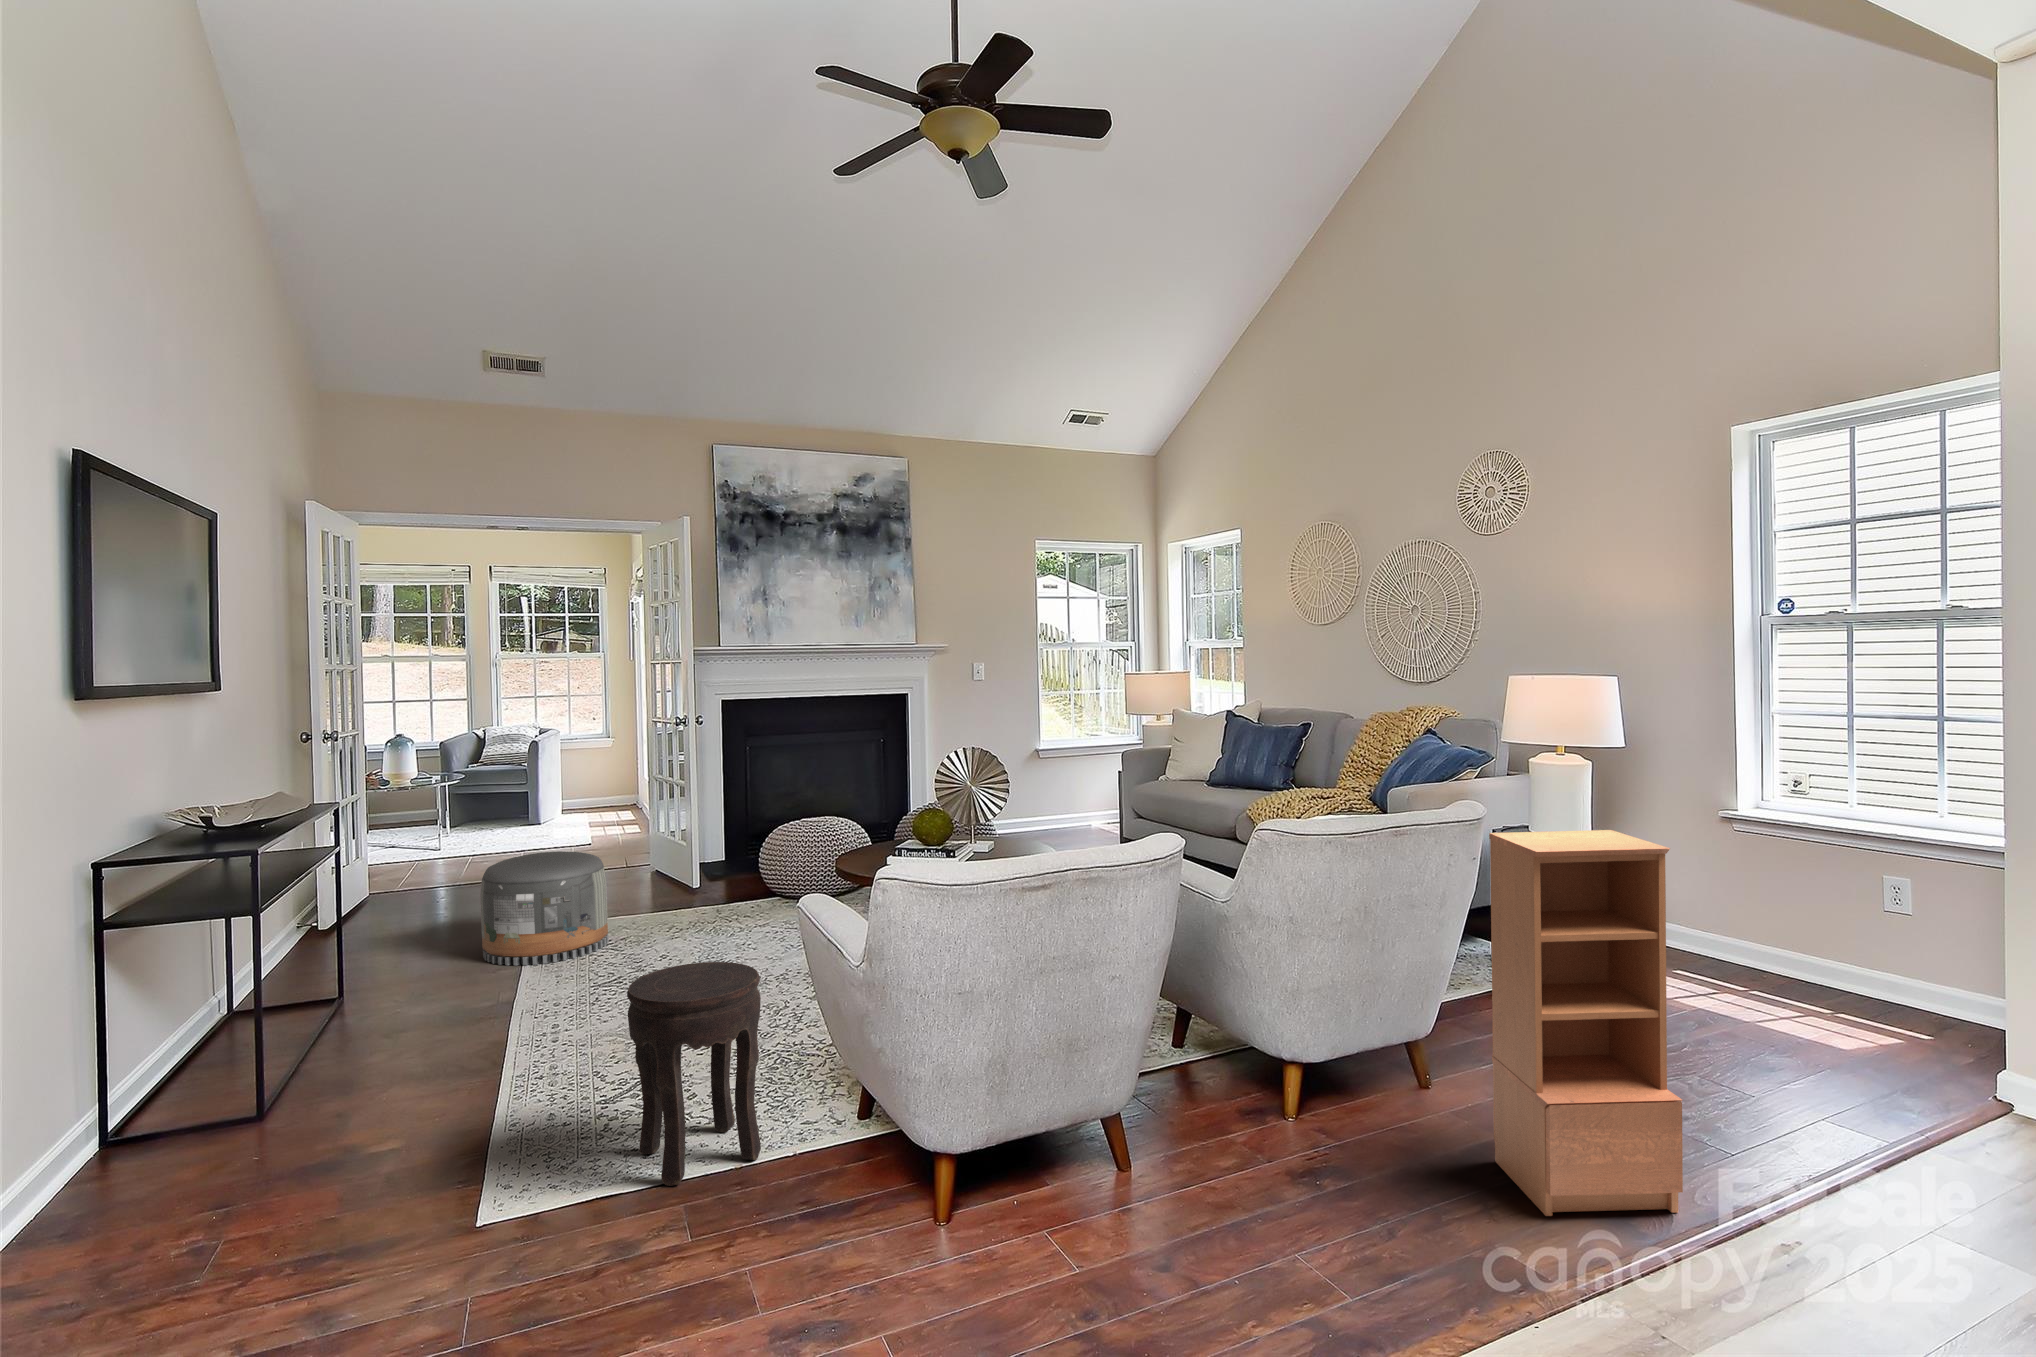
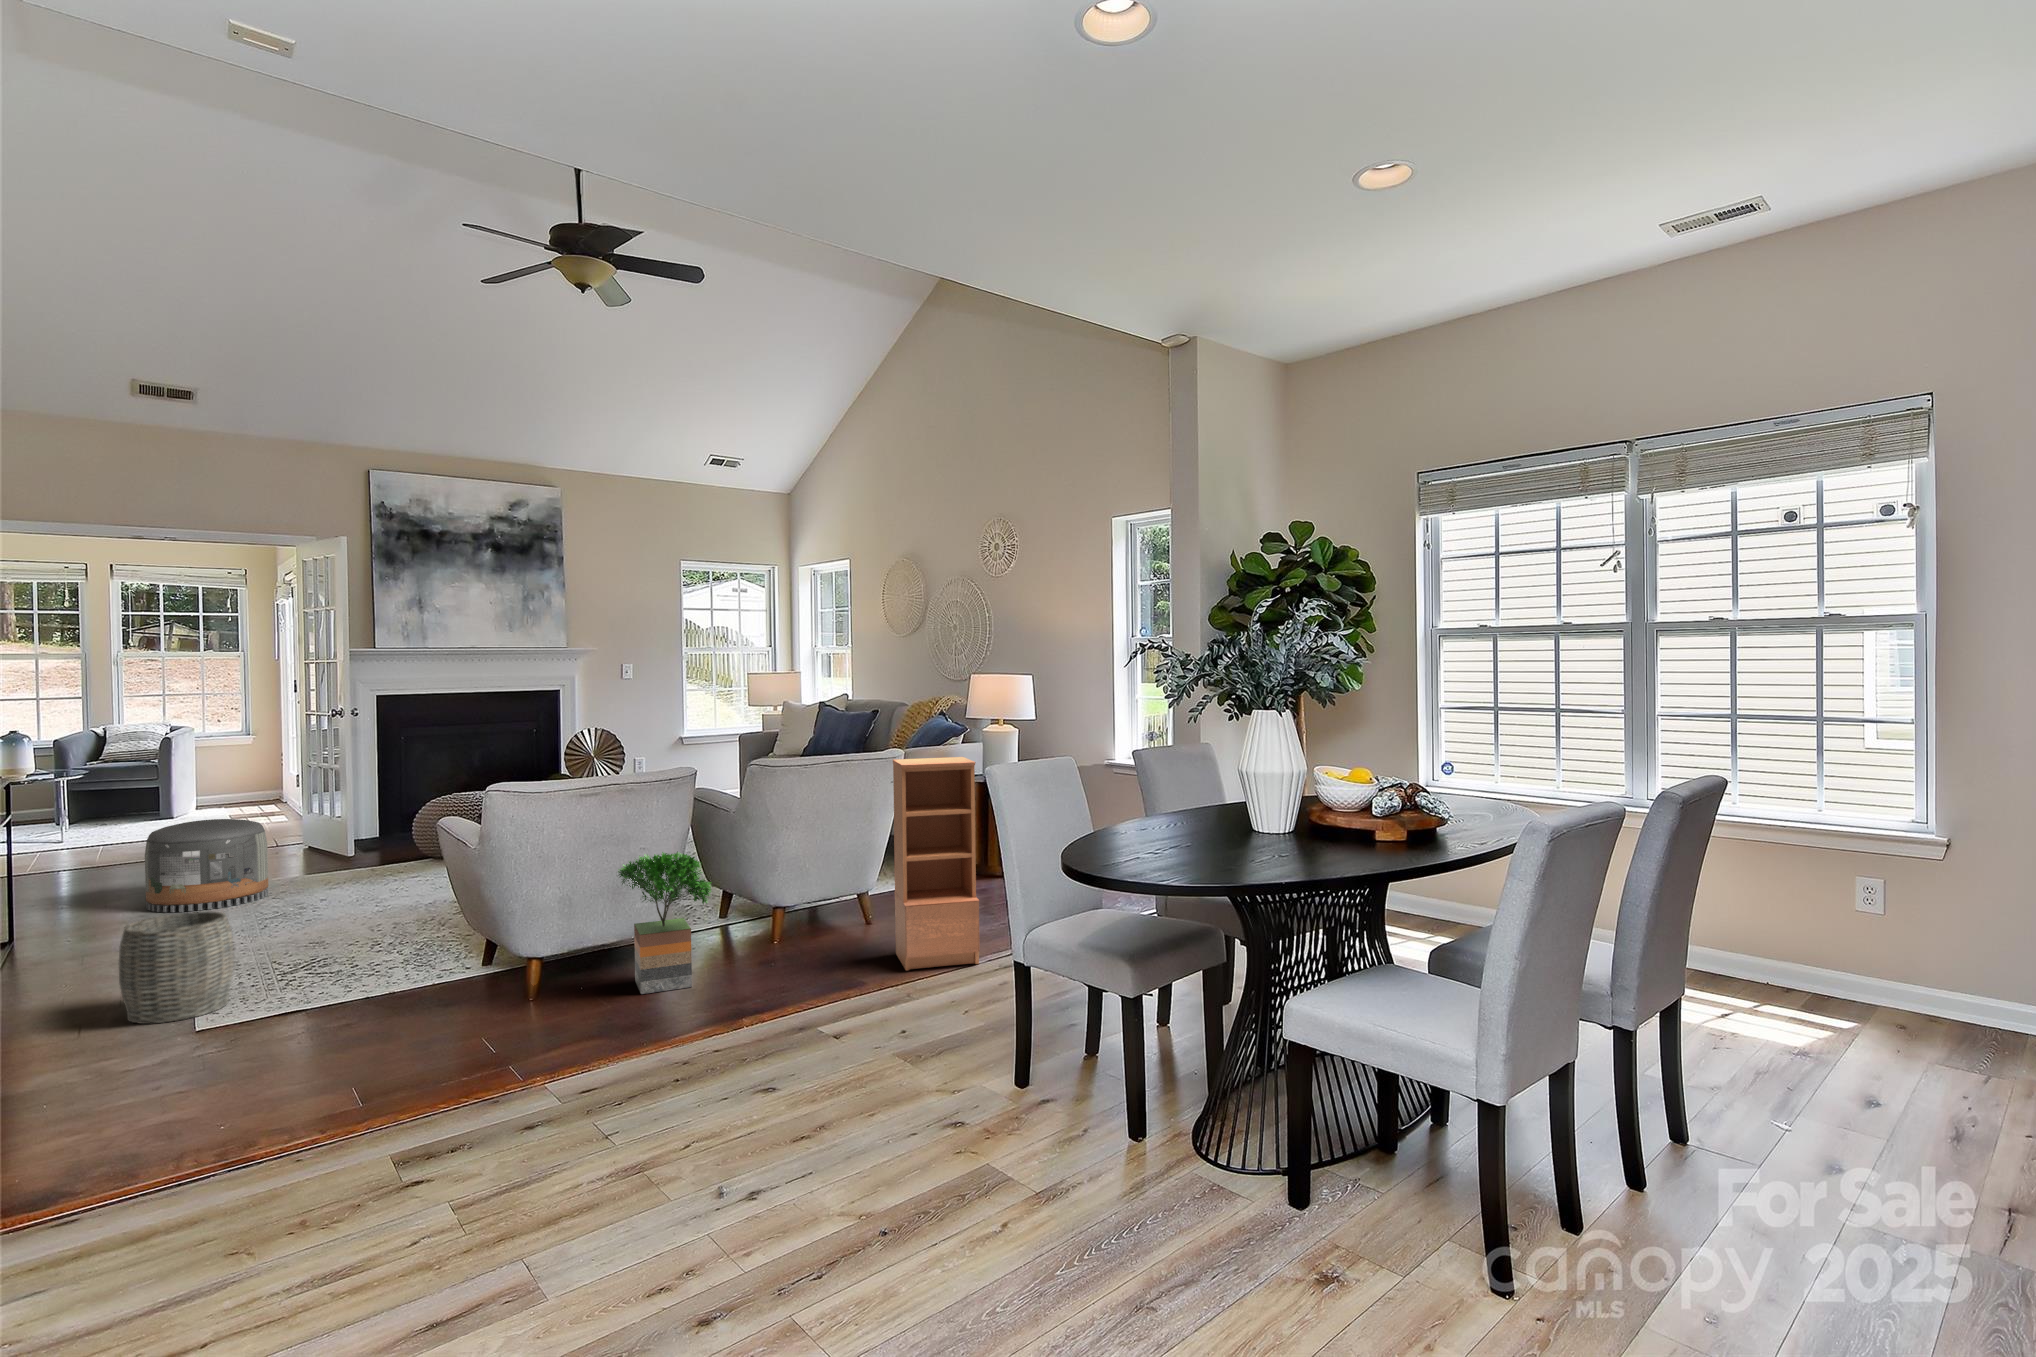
side table: present [627,962,761,1186] -> none [310,862,412,1004]
potted tree: none [1054,976,1214,1224] -> present [618,852,711,994]
woven basket: none [391,1024,535,1198] -> present [119,911,234,1024]

